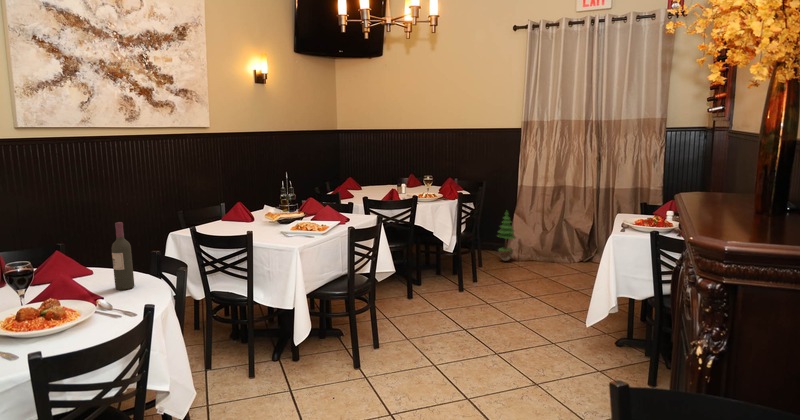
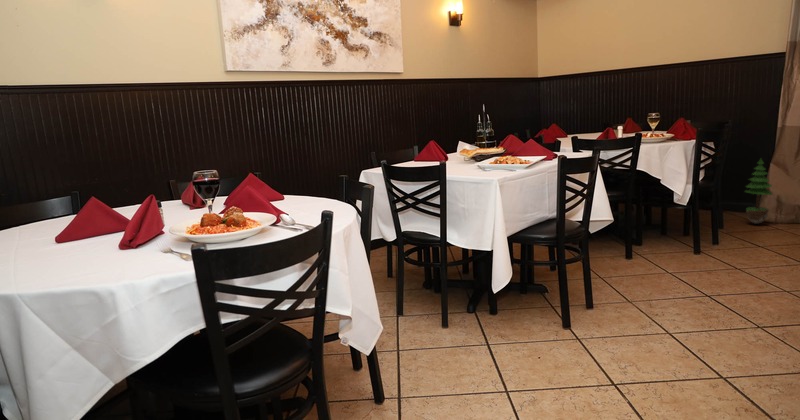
wine bottle: present [112,222,134,290] -> none [297,132,320,208]

